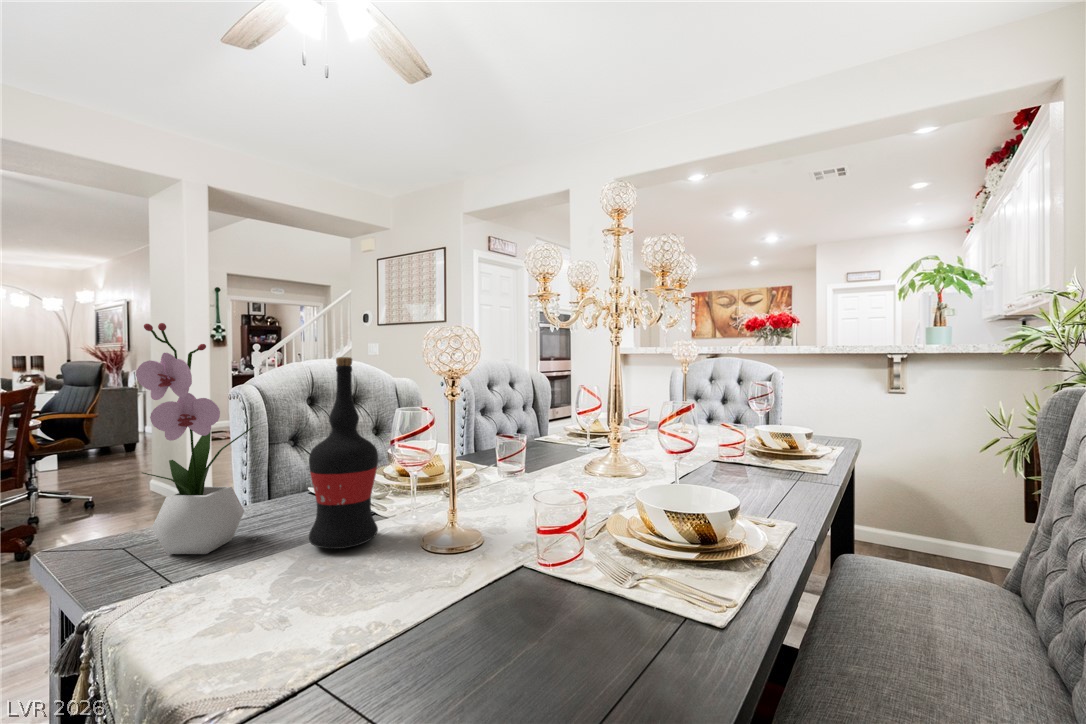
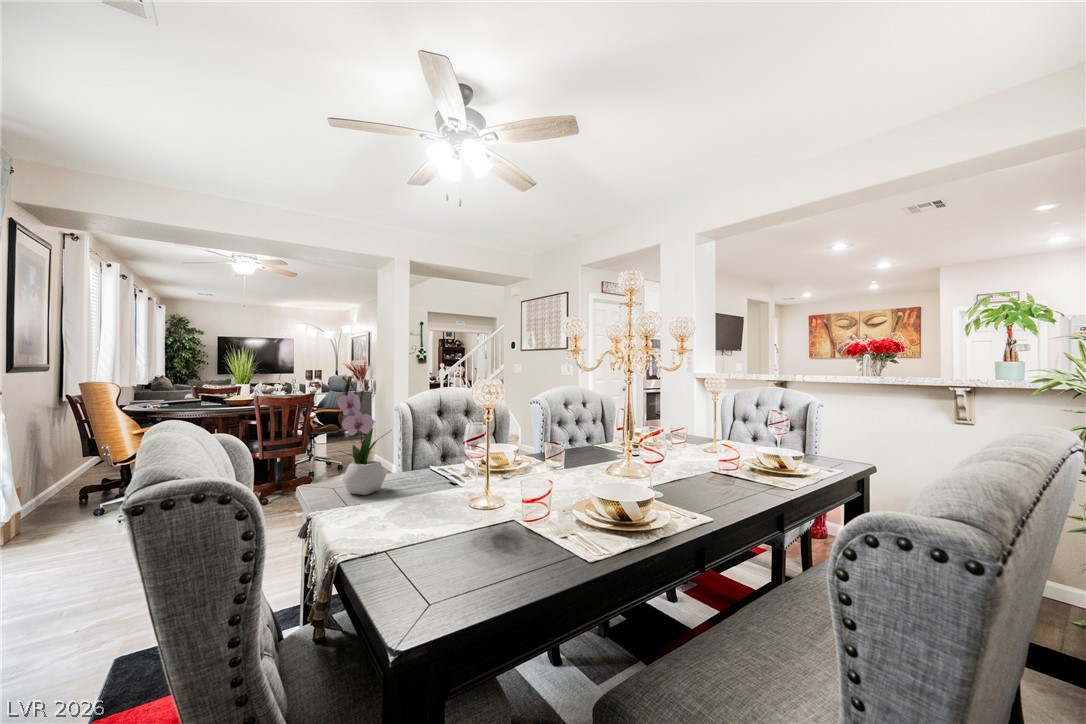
wine bottle: present [309,357,378,549] -> none [412,395,450,500]

